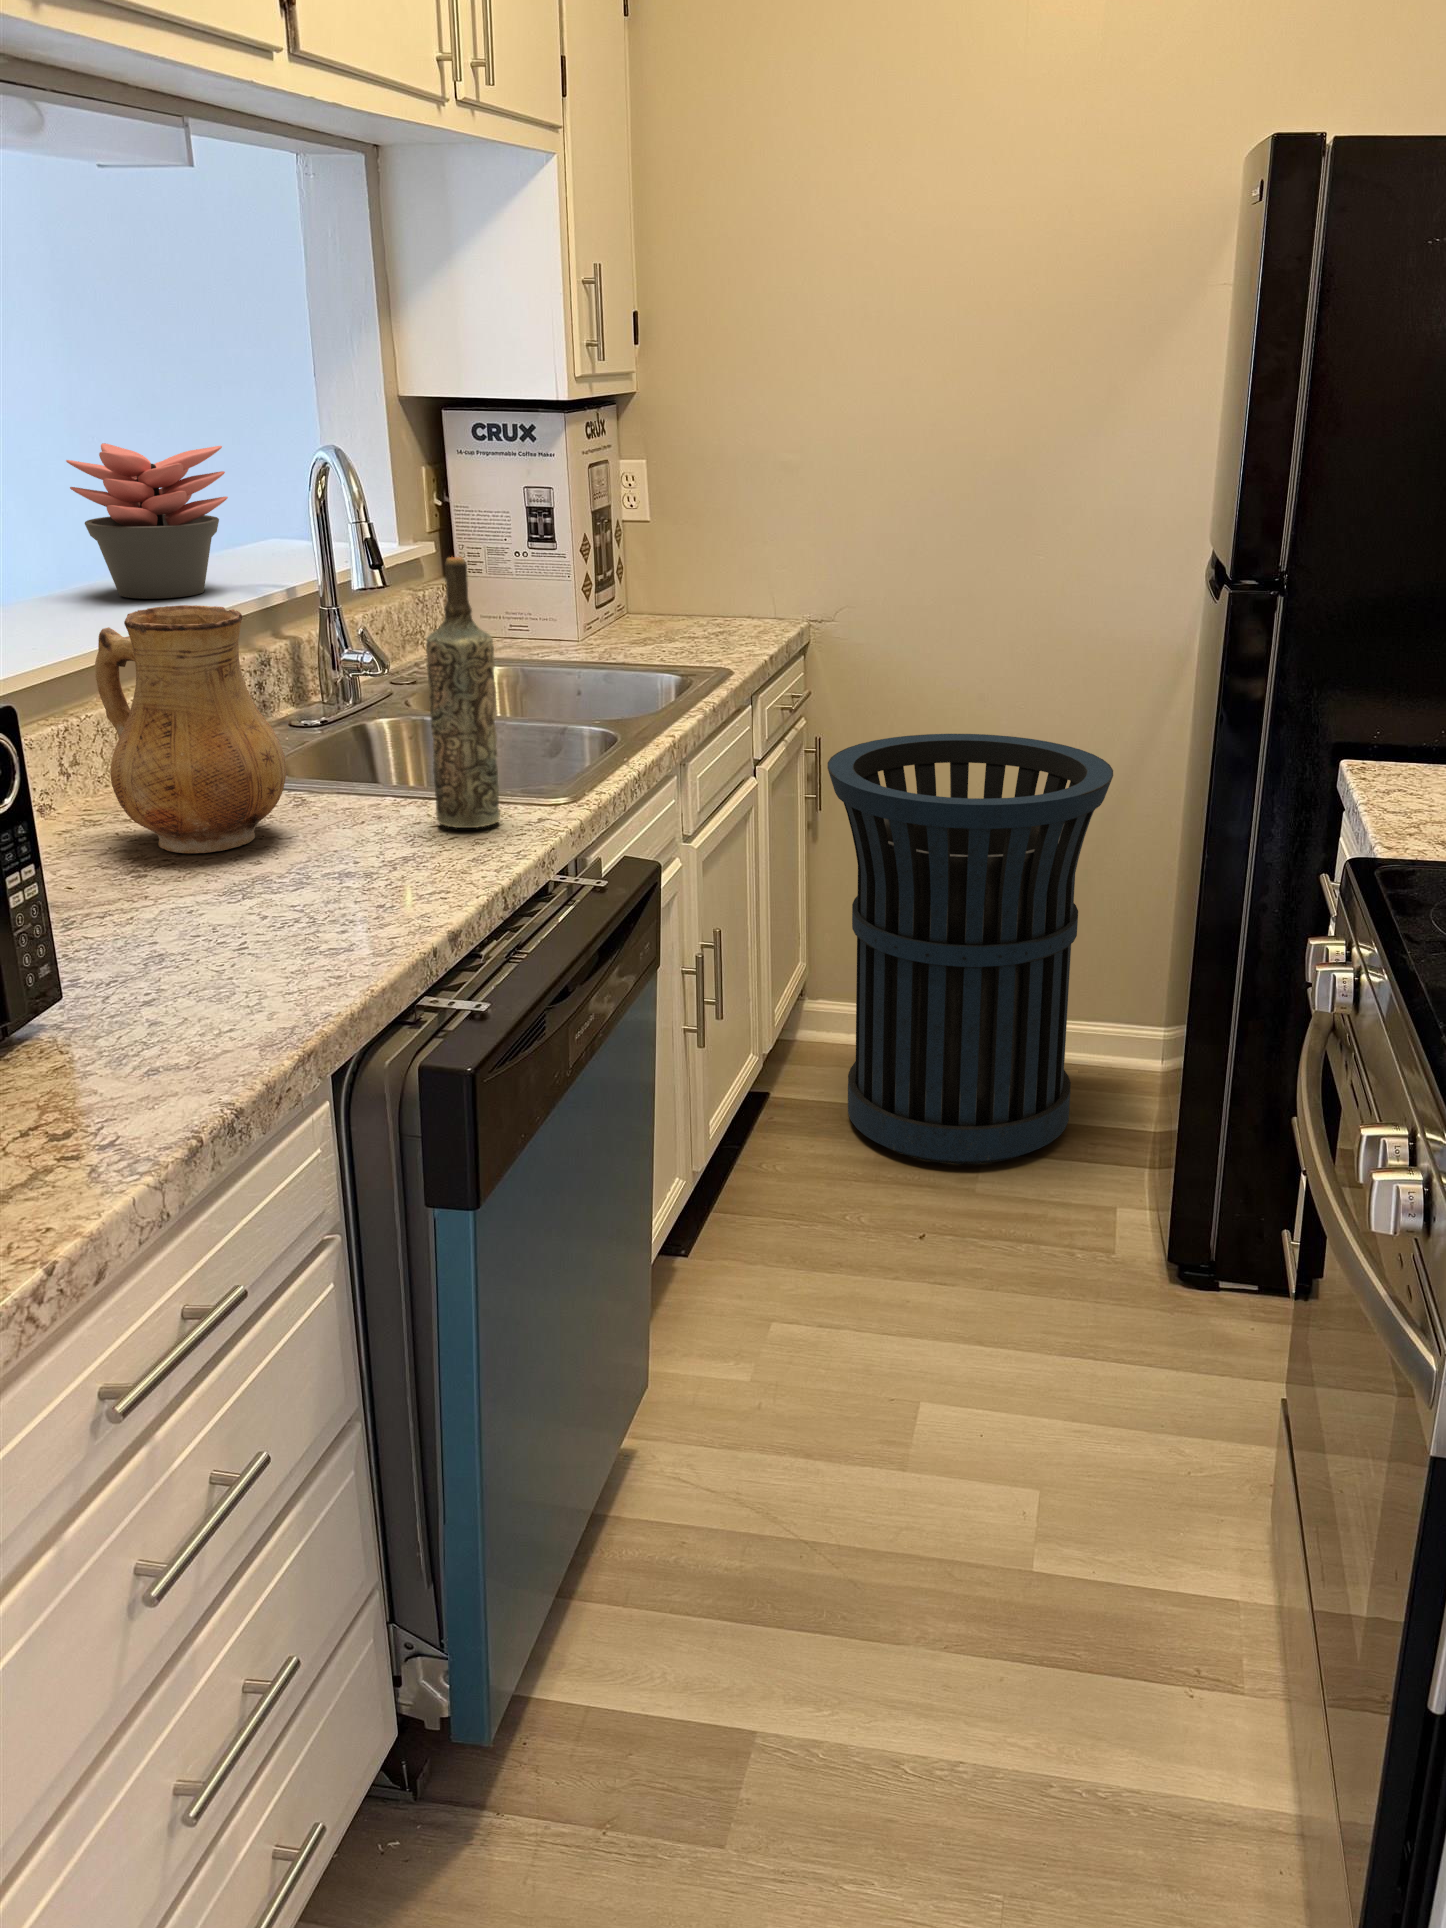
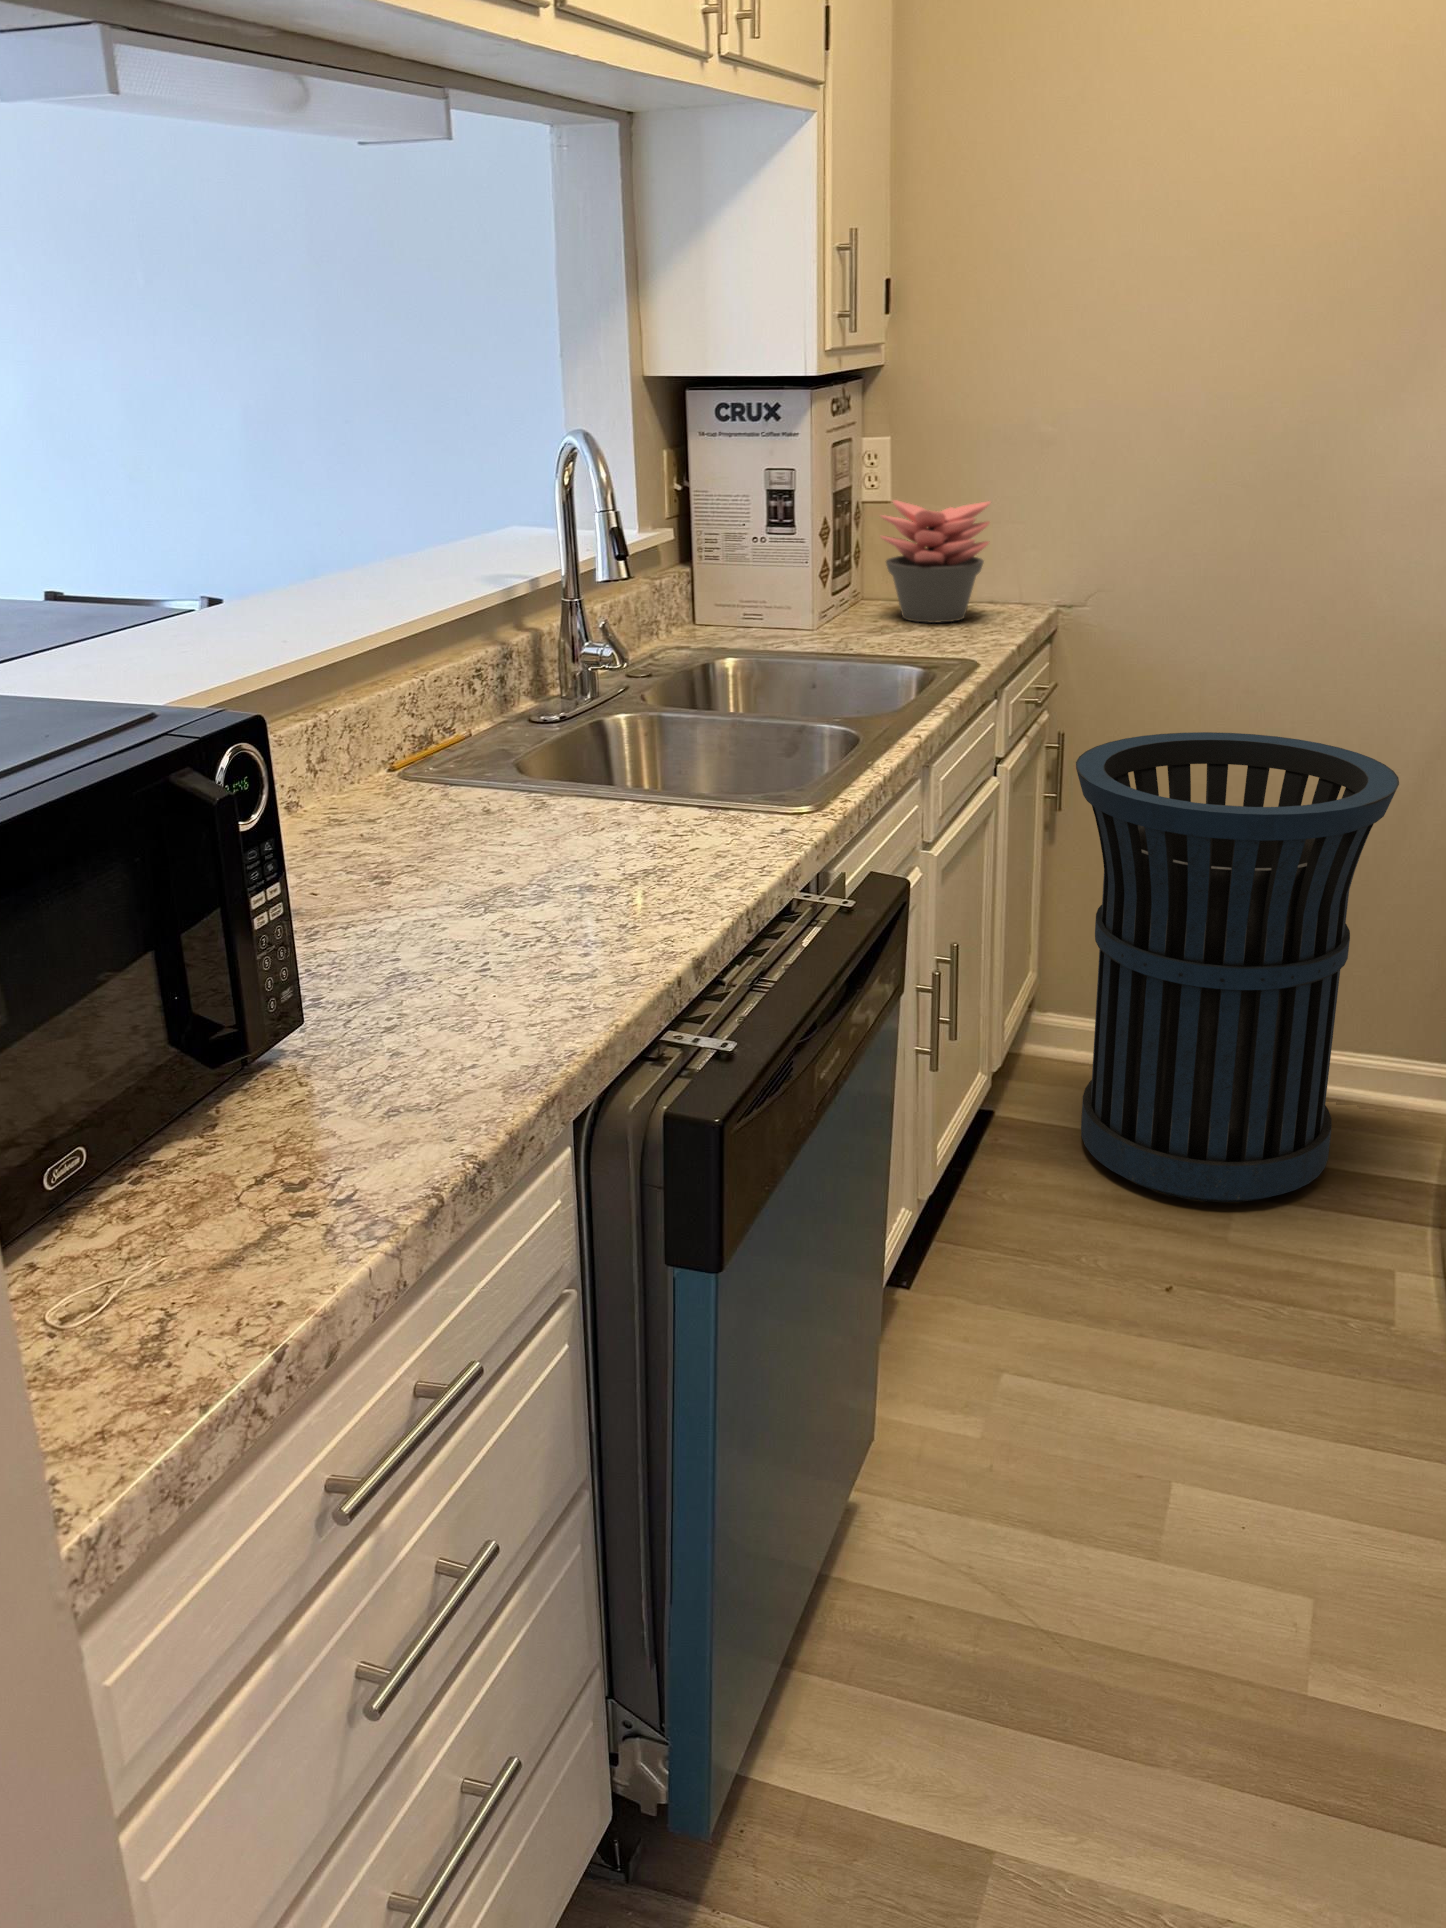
succulent plant: present [66,443,228,599] -> present [881,500,990,623]
bottle: present [426,557,500,828] -> none [677,546,748,837]
ceramic pitcher: present [95,605,286,853] -> none [343,598,528,858]

